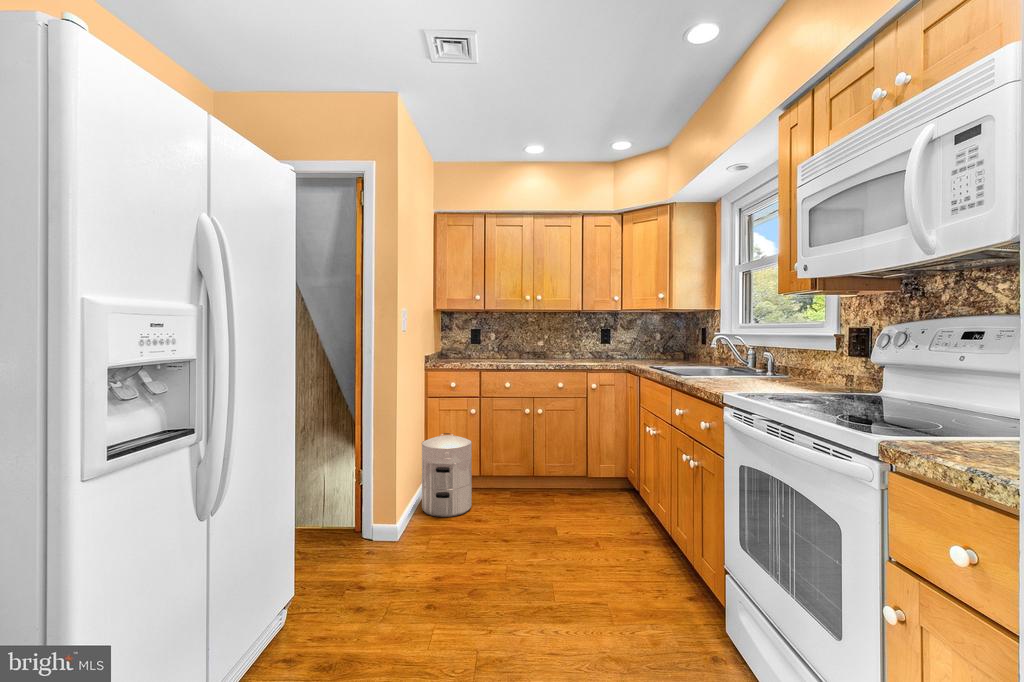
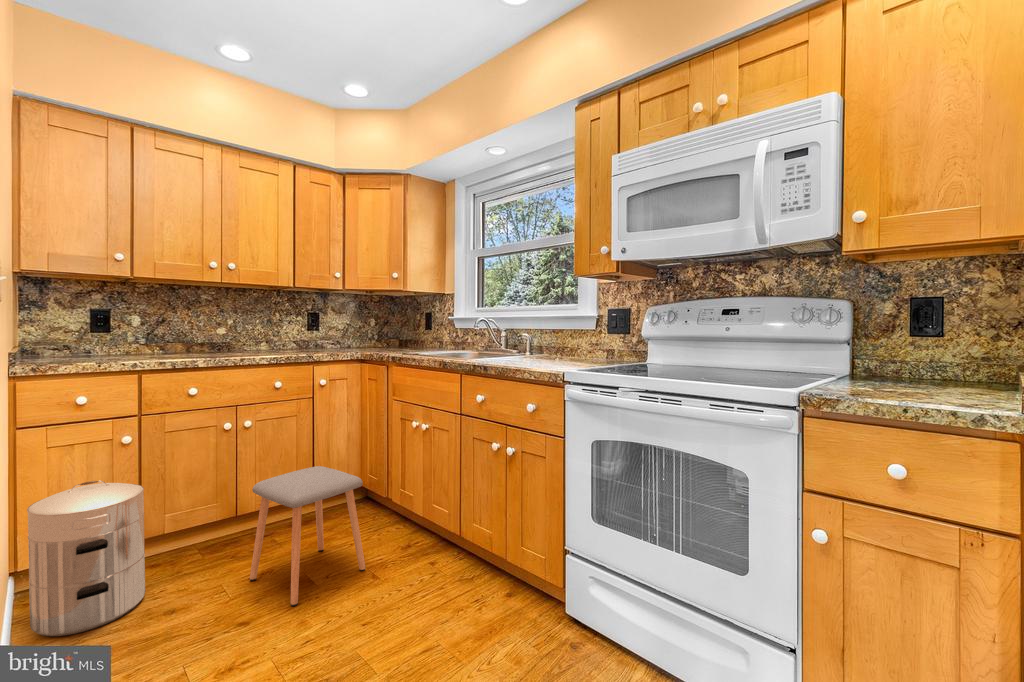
stool: none [522,450,593,544] -> present [250,466,365,606]

